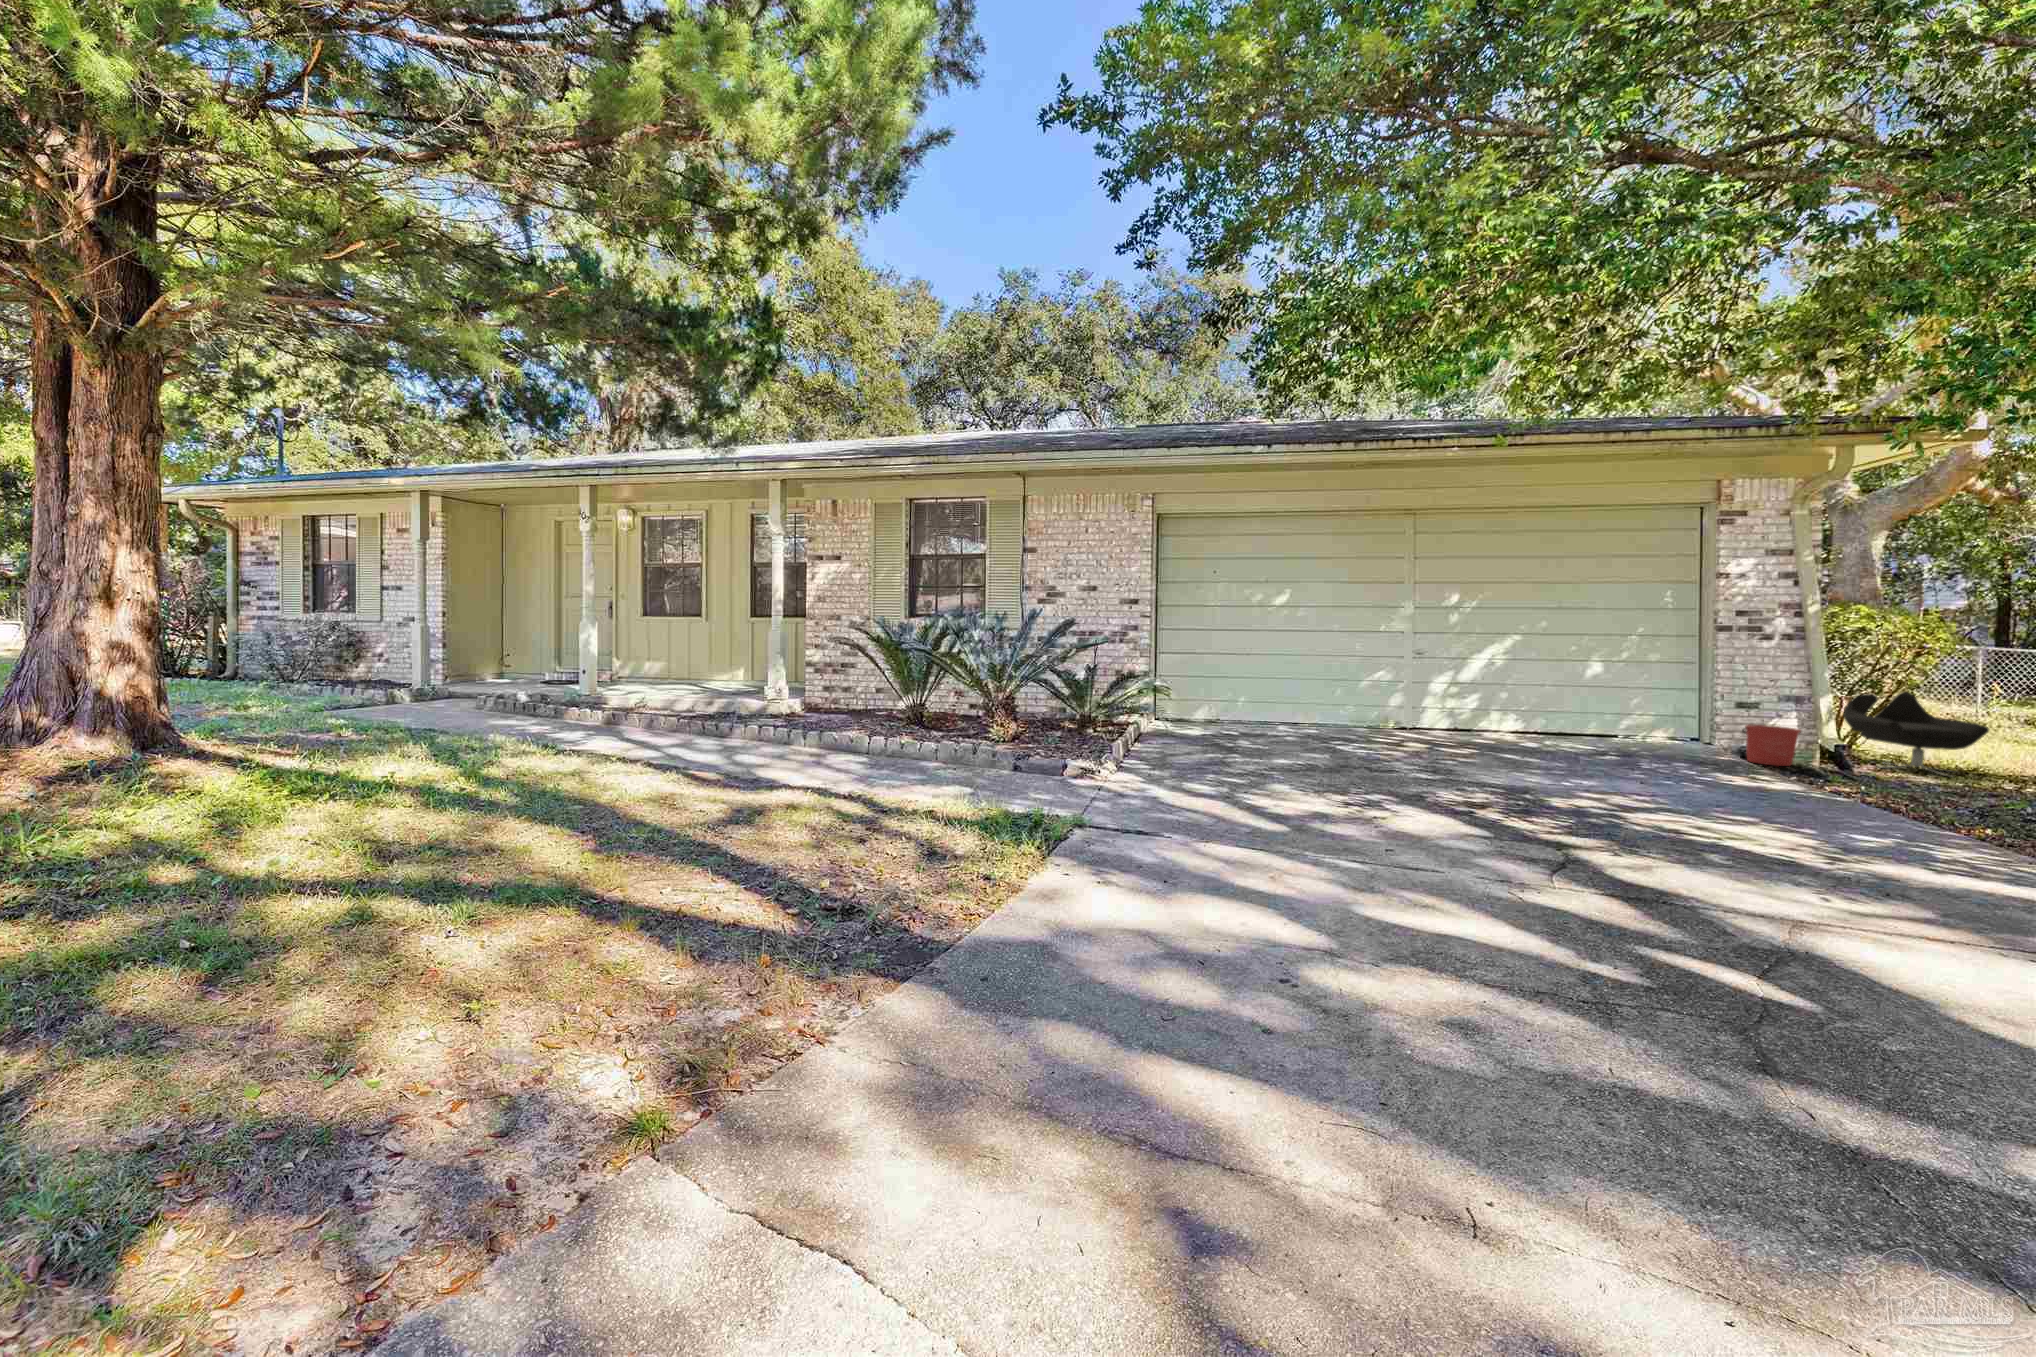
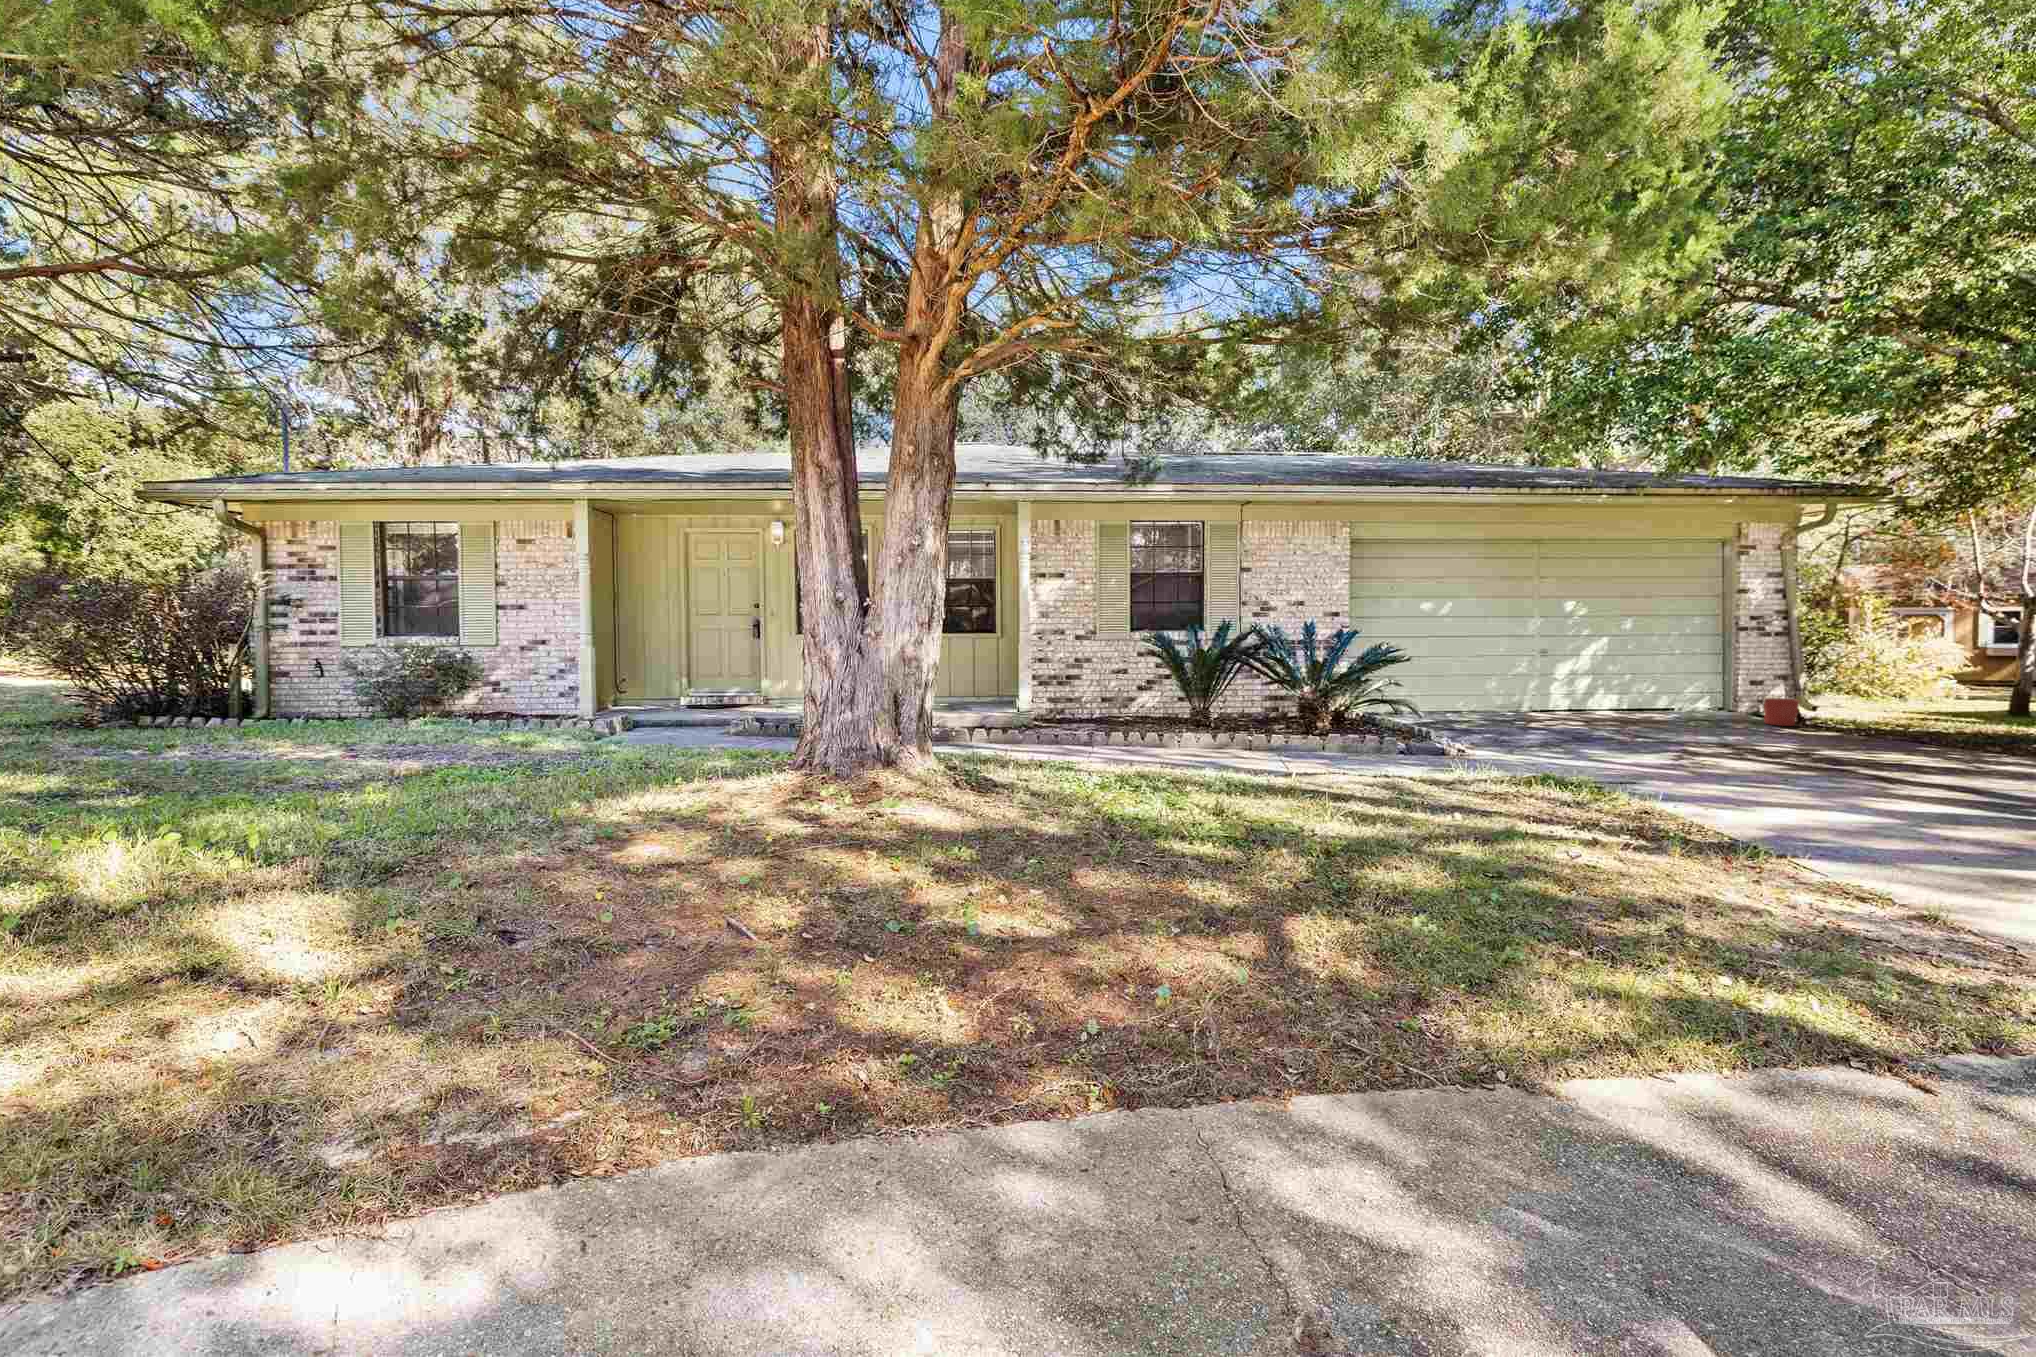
lounge chair: present [1843,692,1989,775] -> none [1807,670,1896,727]

